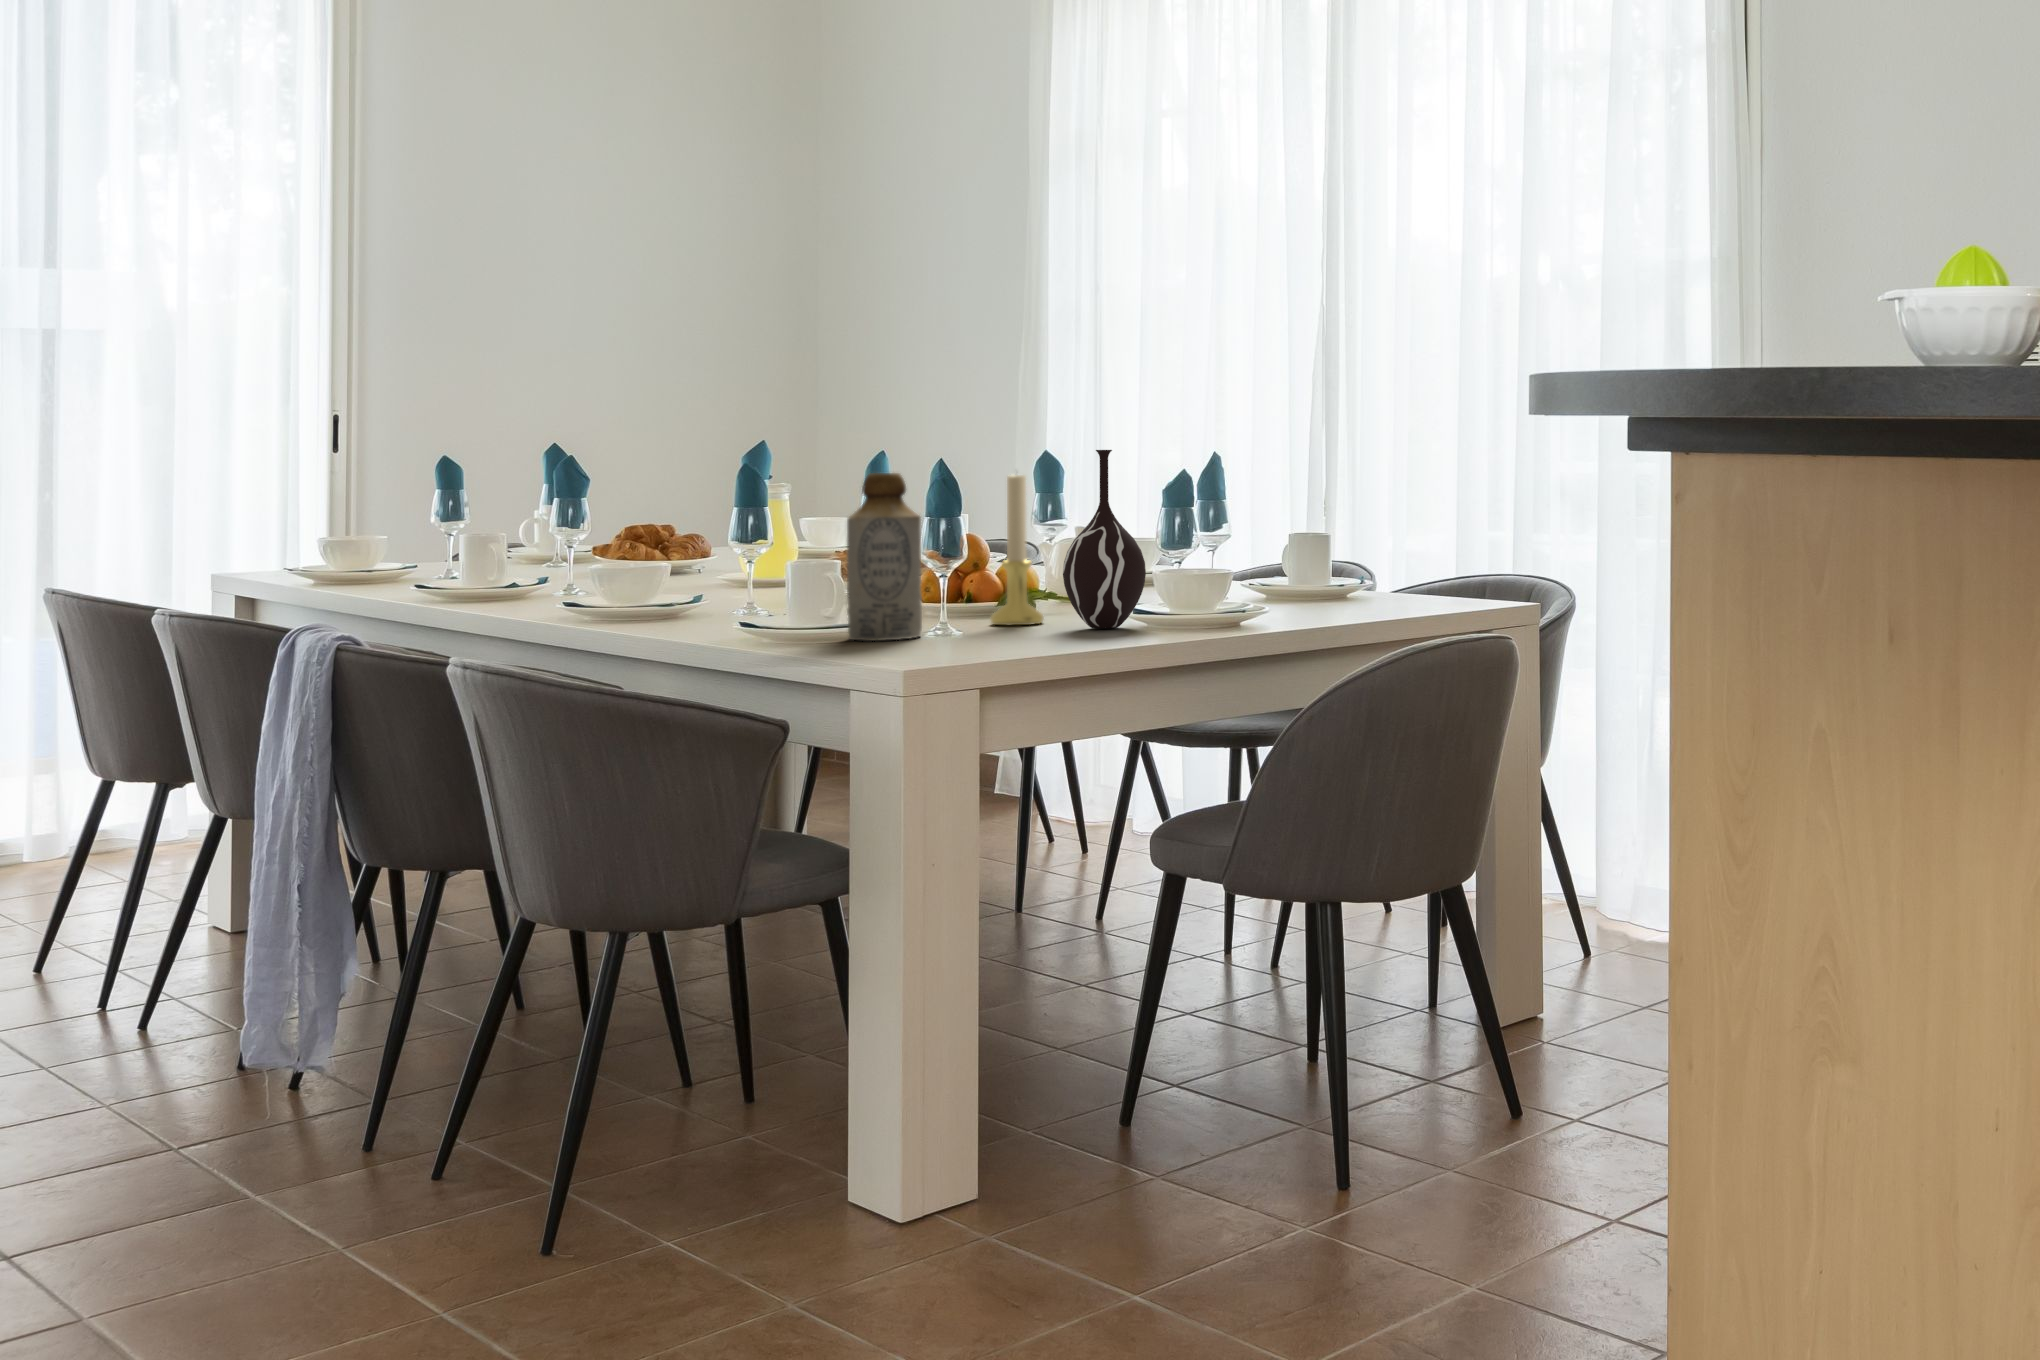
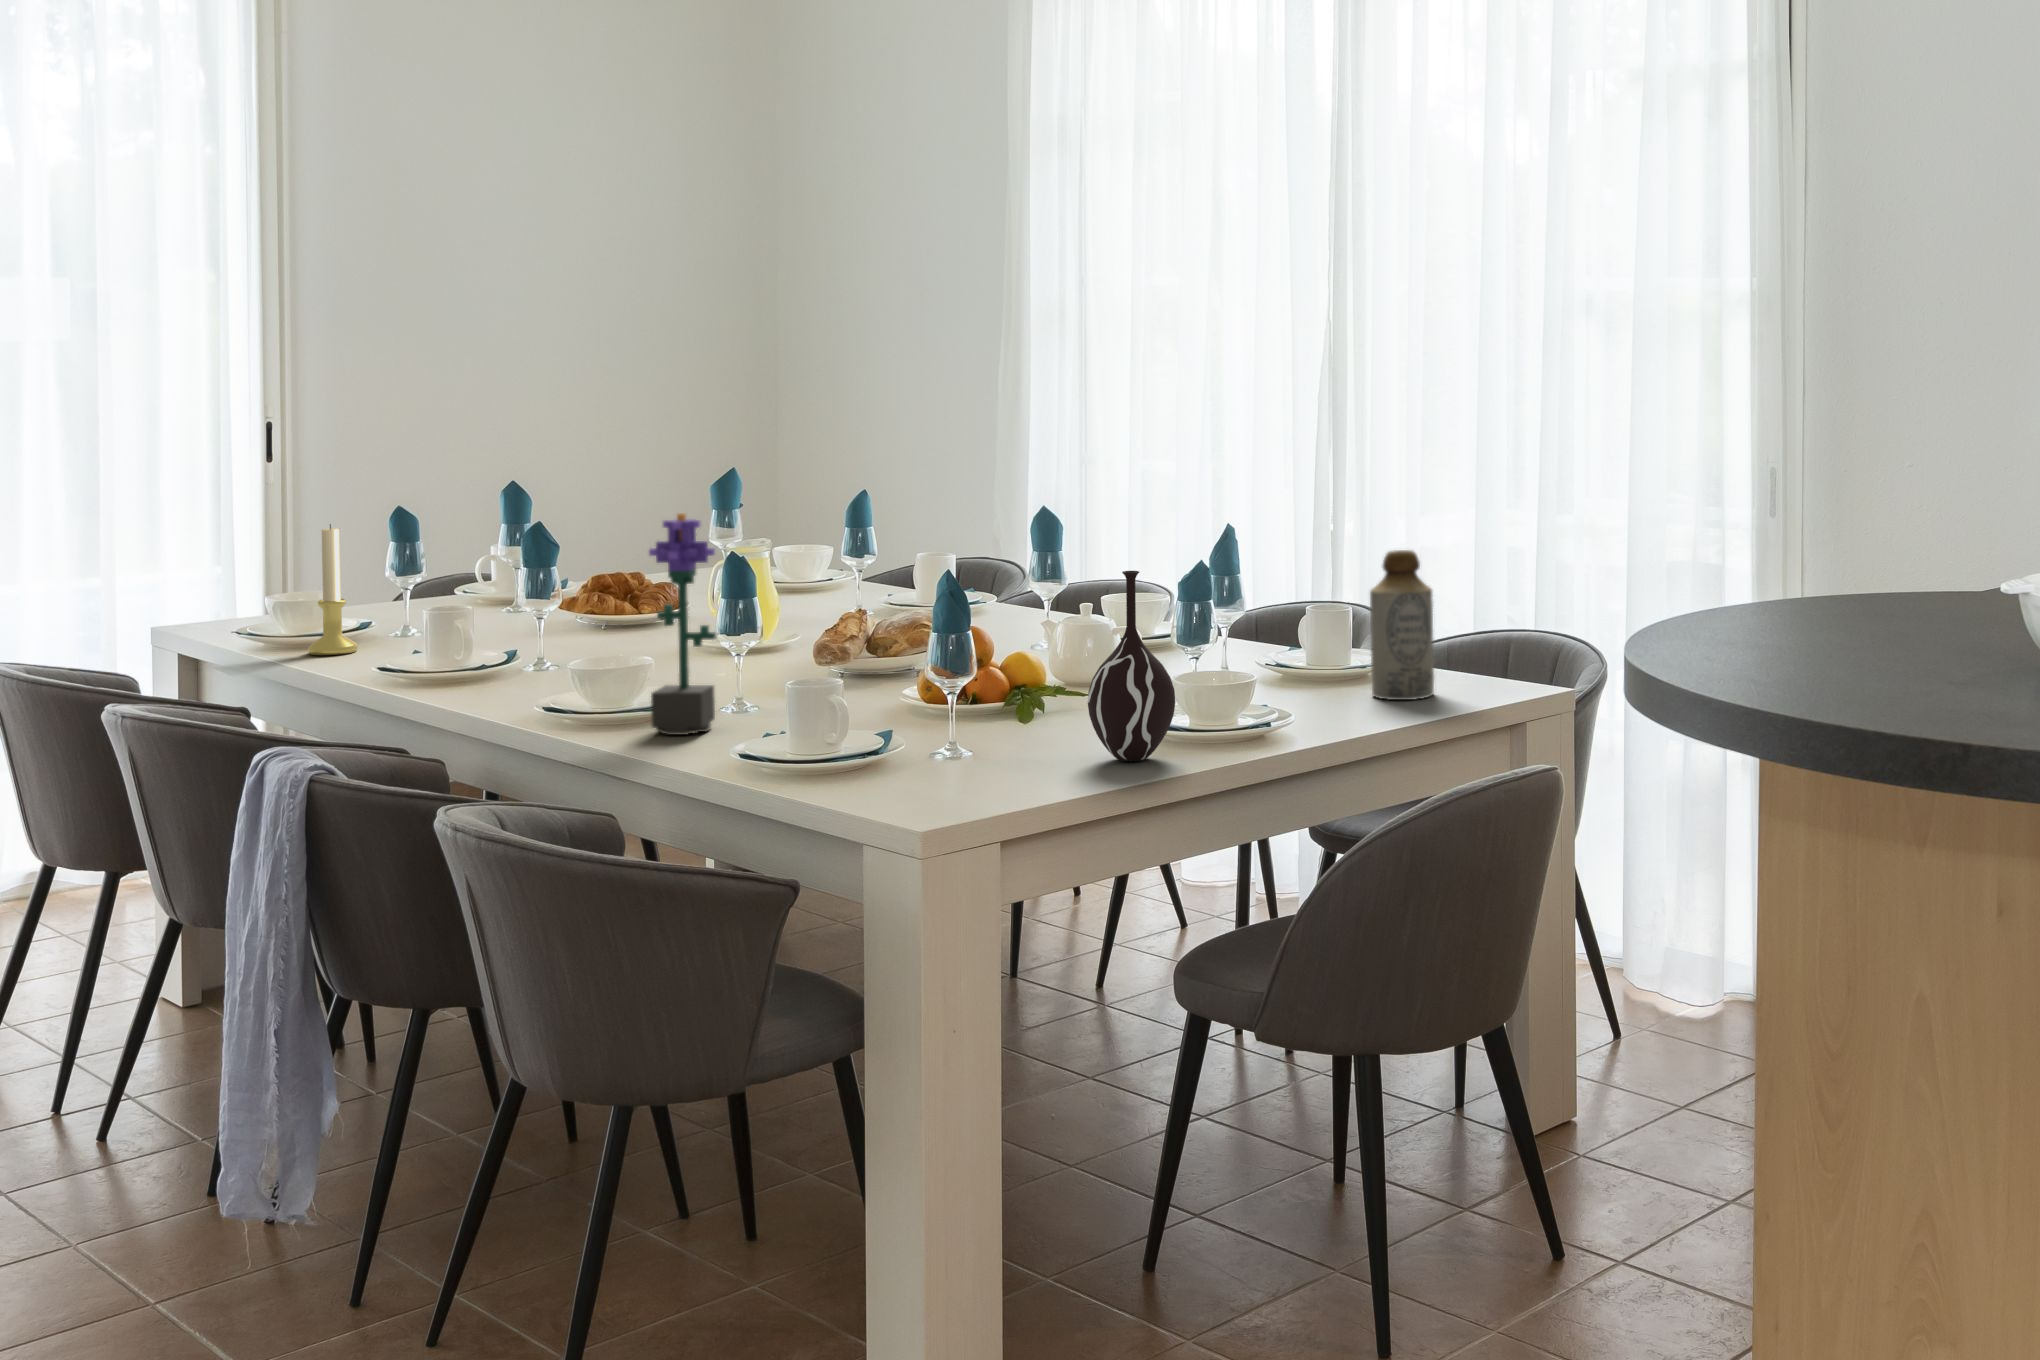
potted flower: none [659,415,722,622] -> present [649,513,716,735]
bottle: present [847,473,922,641] -> present [1370,550,1434,700]
candle holder: present [990,475,1044,625] -> present [308,524,358,655]

